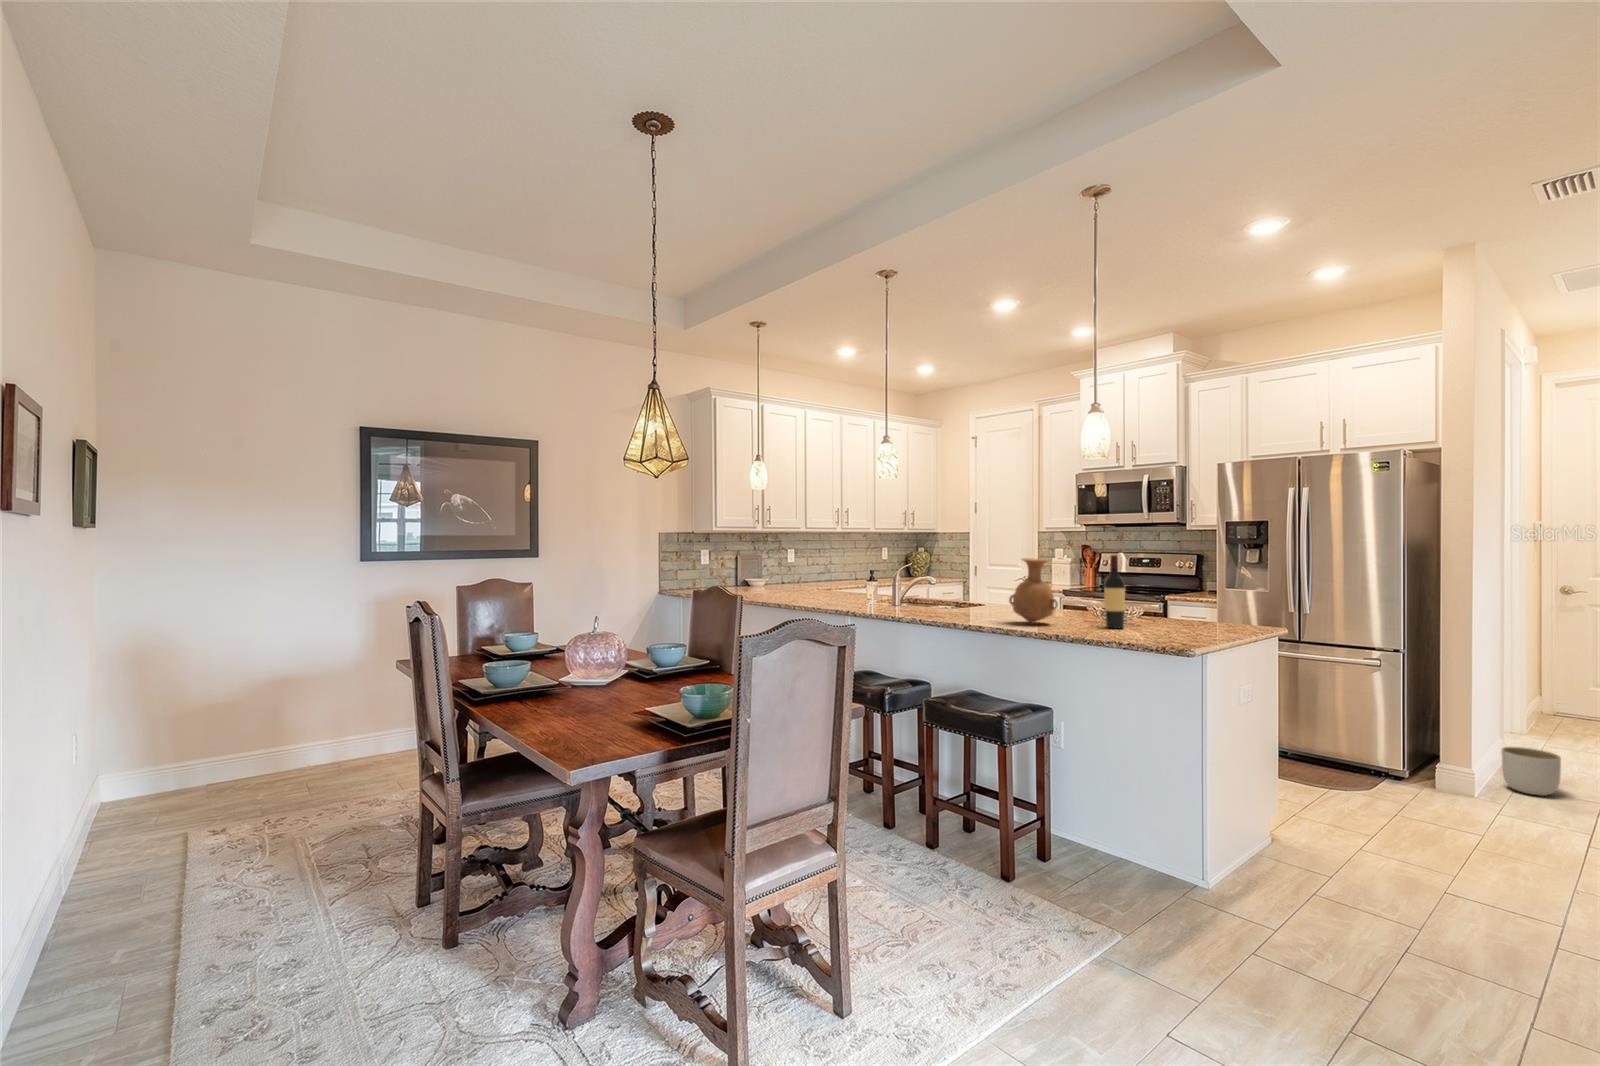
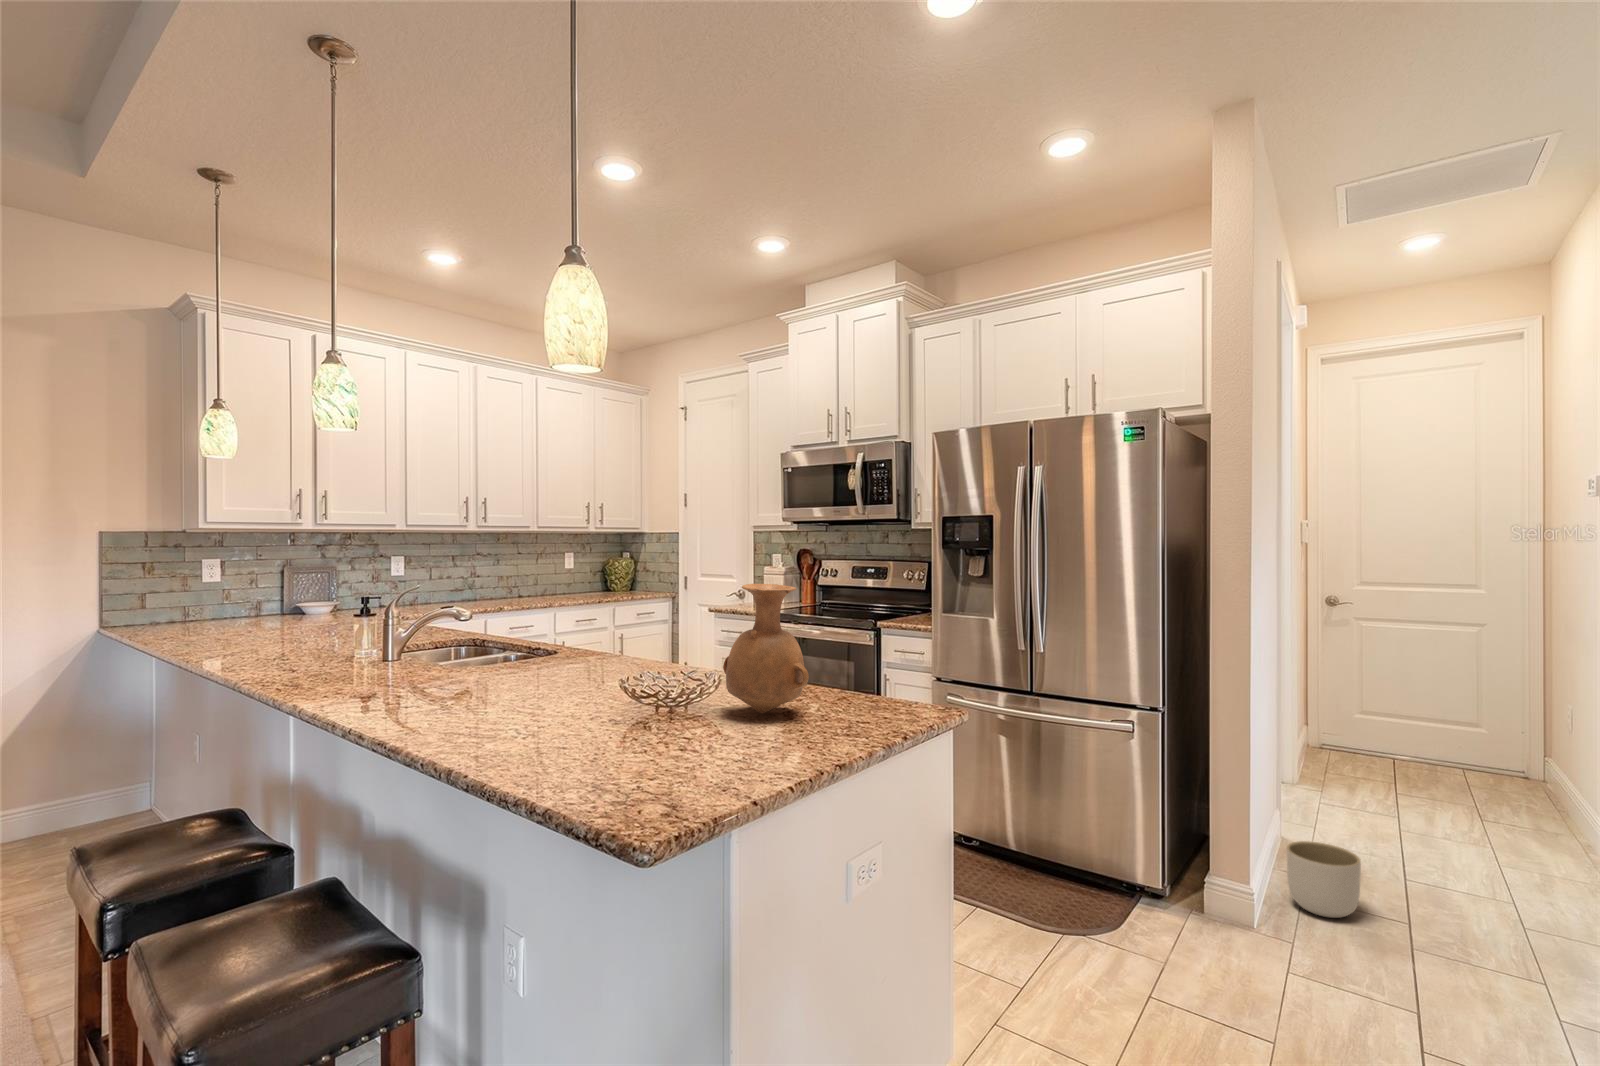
wine bottle: present [1104,555,1125,629] -> none [607,577,645,721]
vase: present [1009,558,1058,623] -> present [723,584,809,713]

